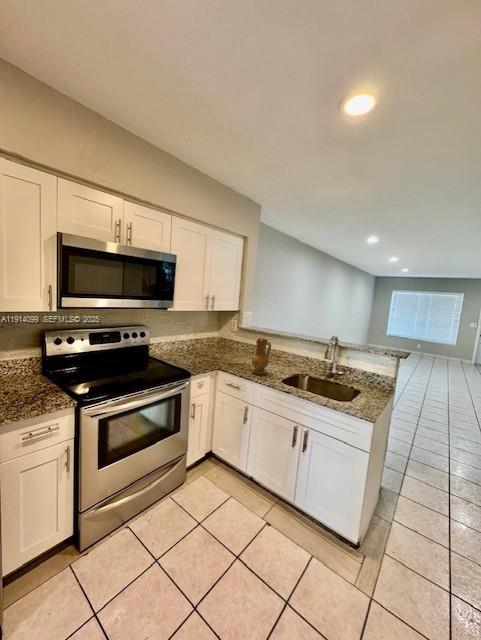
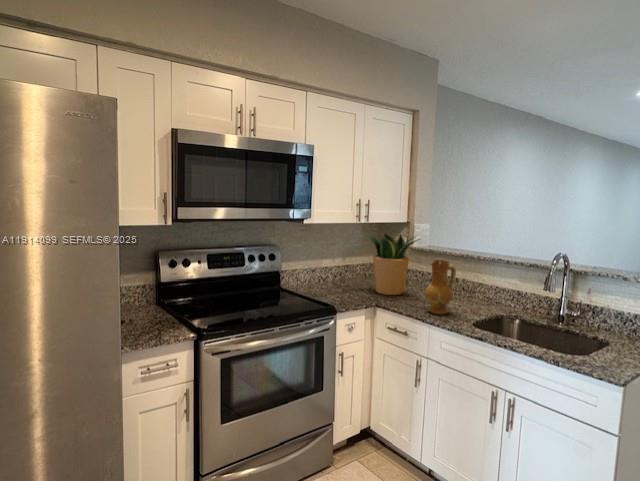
potted plant: none [210,316,250,360] -> present [366,231,420,295]

